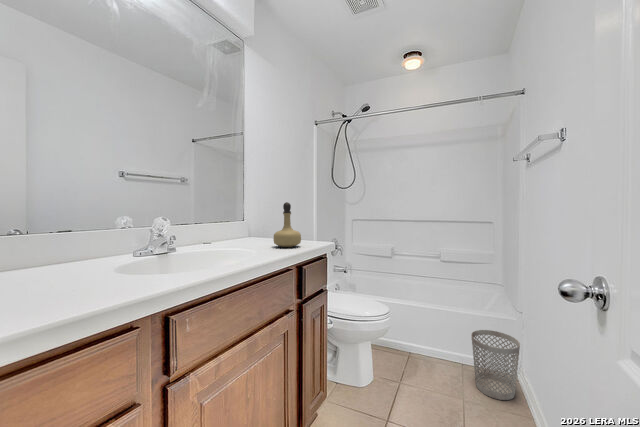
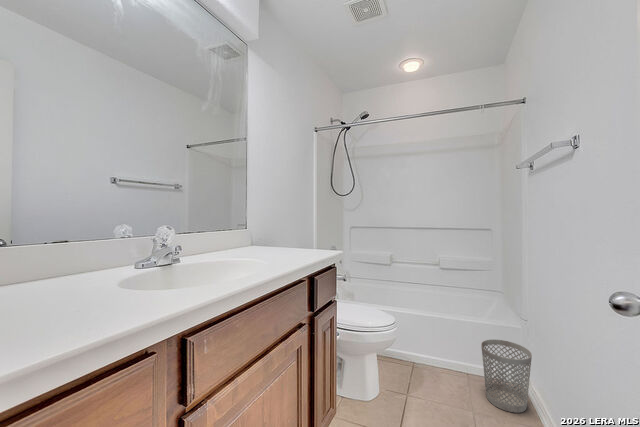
perfume bottle: present [273,202,301,247] -> none [282,210,310,257]

